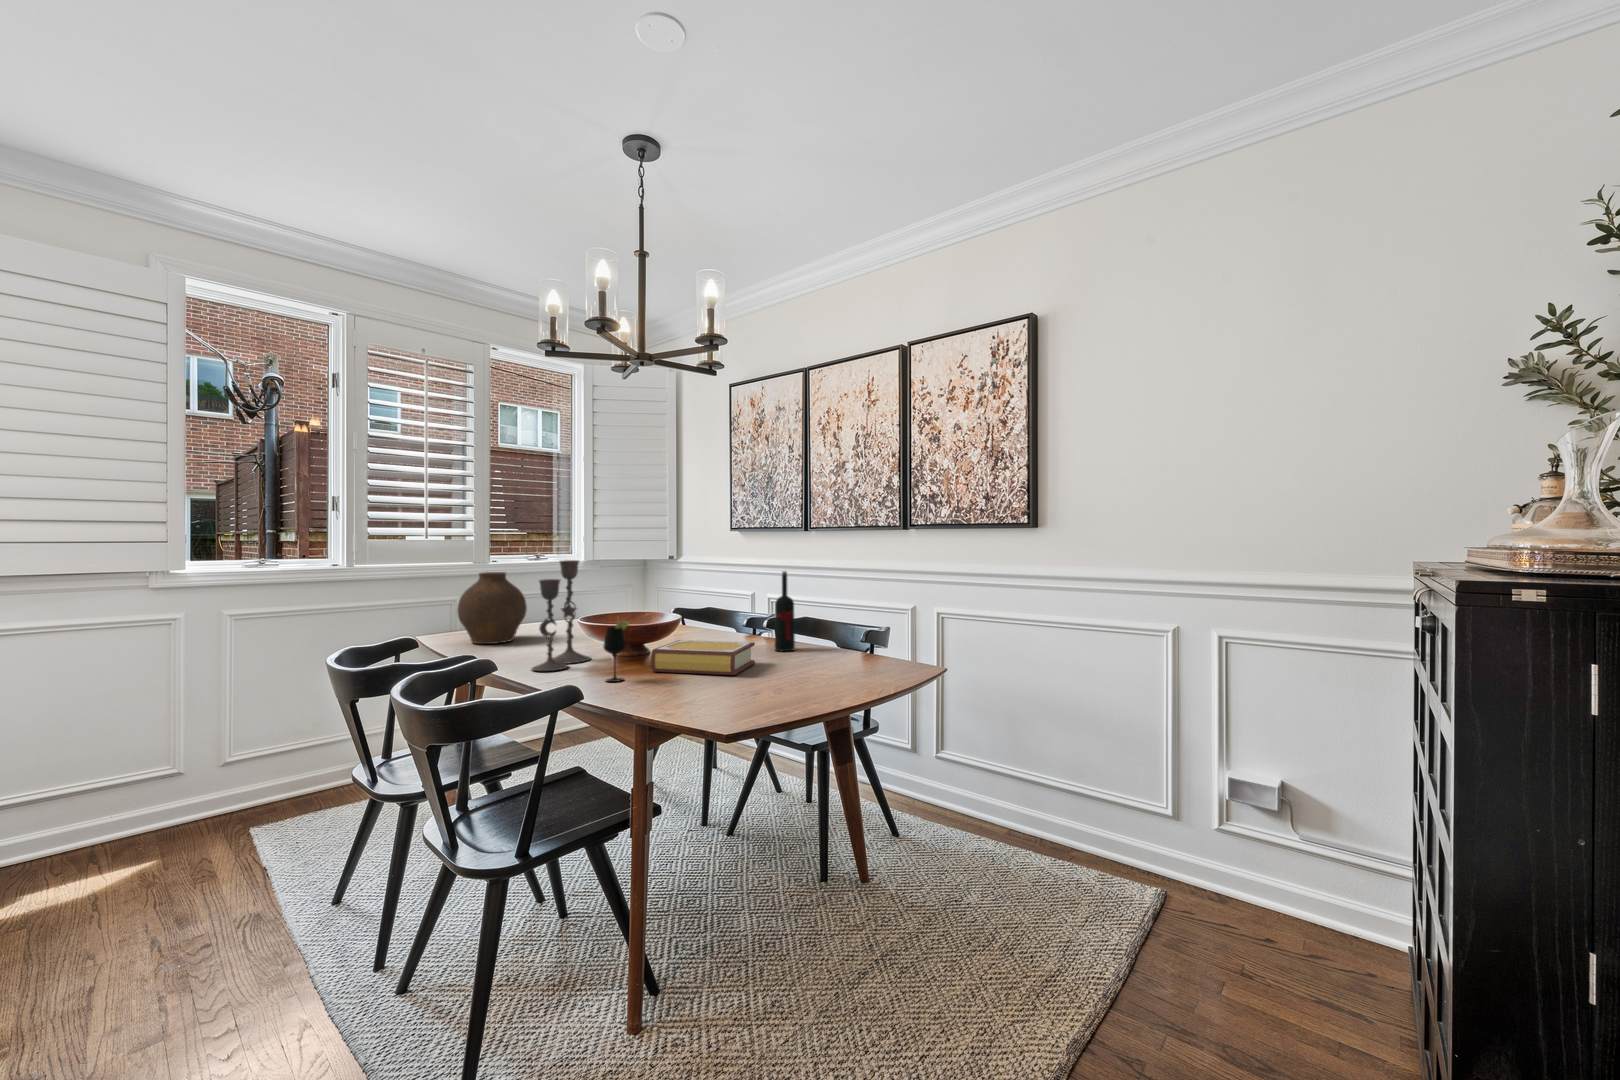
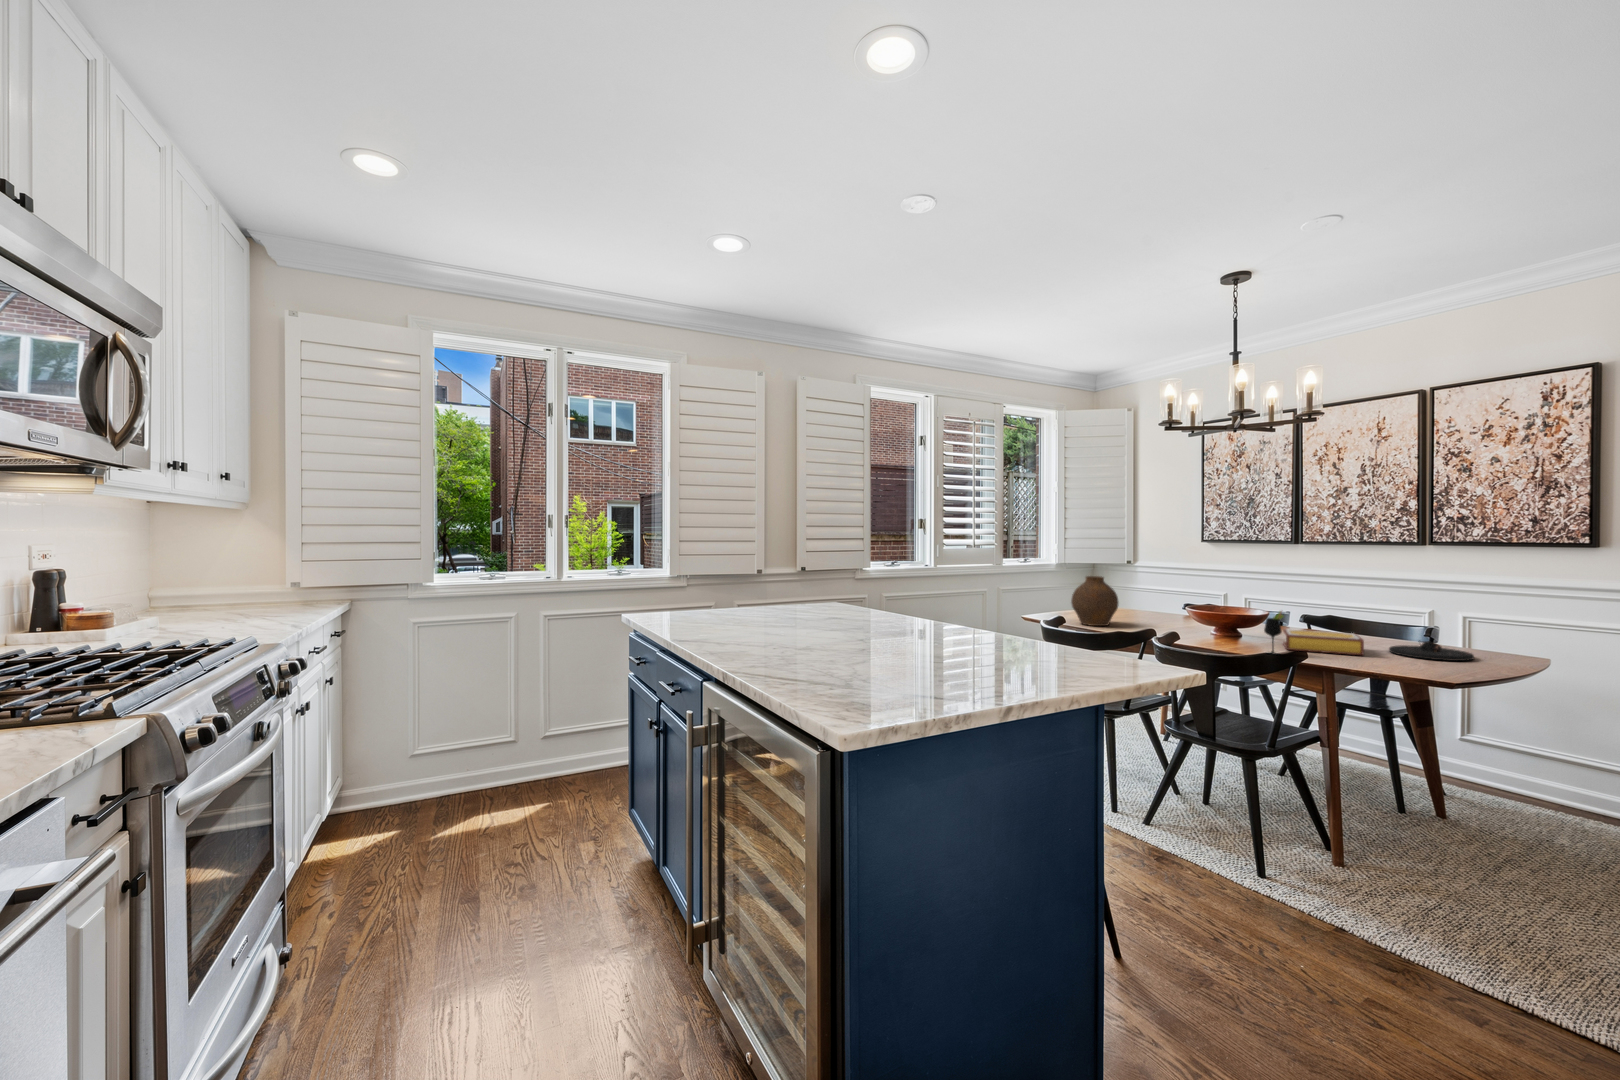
candlestick: present [532,560,590,671] -> none [1180,571,1213,646]
wine bottle: present [775,571,795,651] -> none [1346,581,1367,642]
plate: none [785,649,868,676] -> present [1389,641,1474,661]

